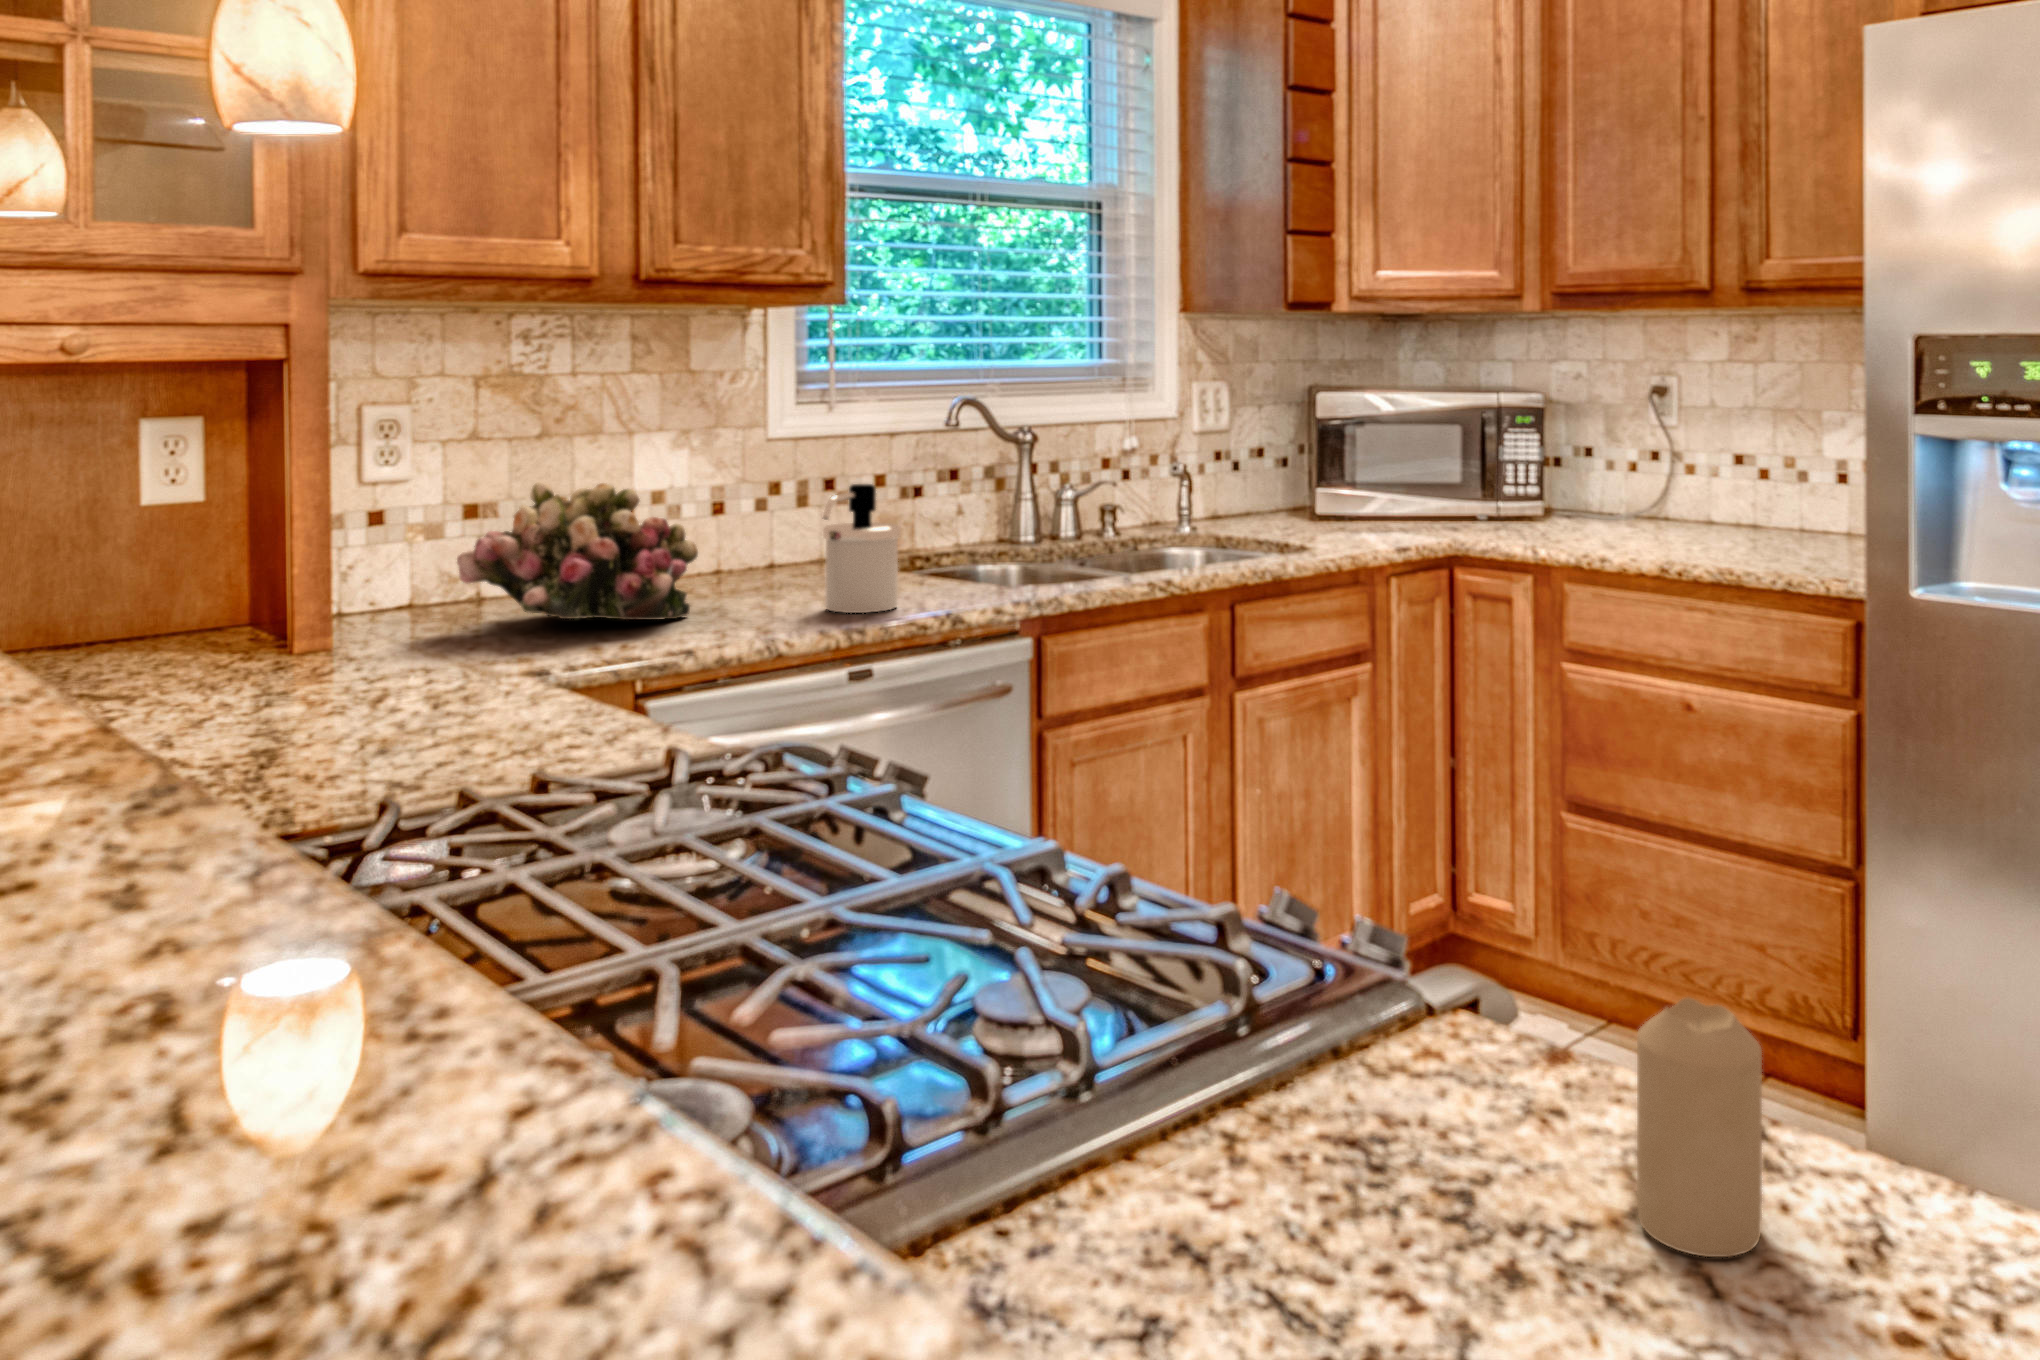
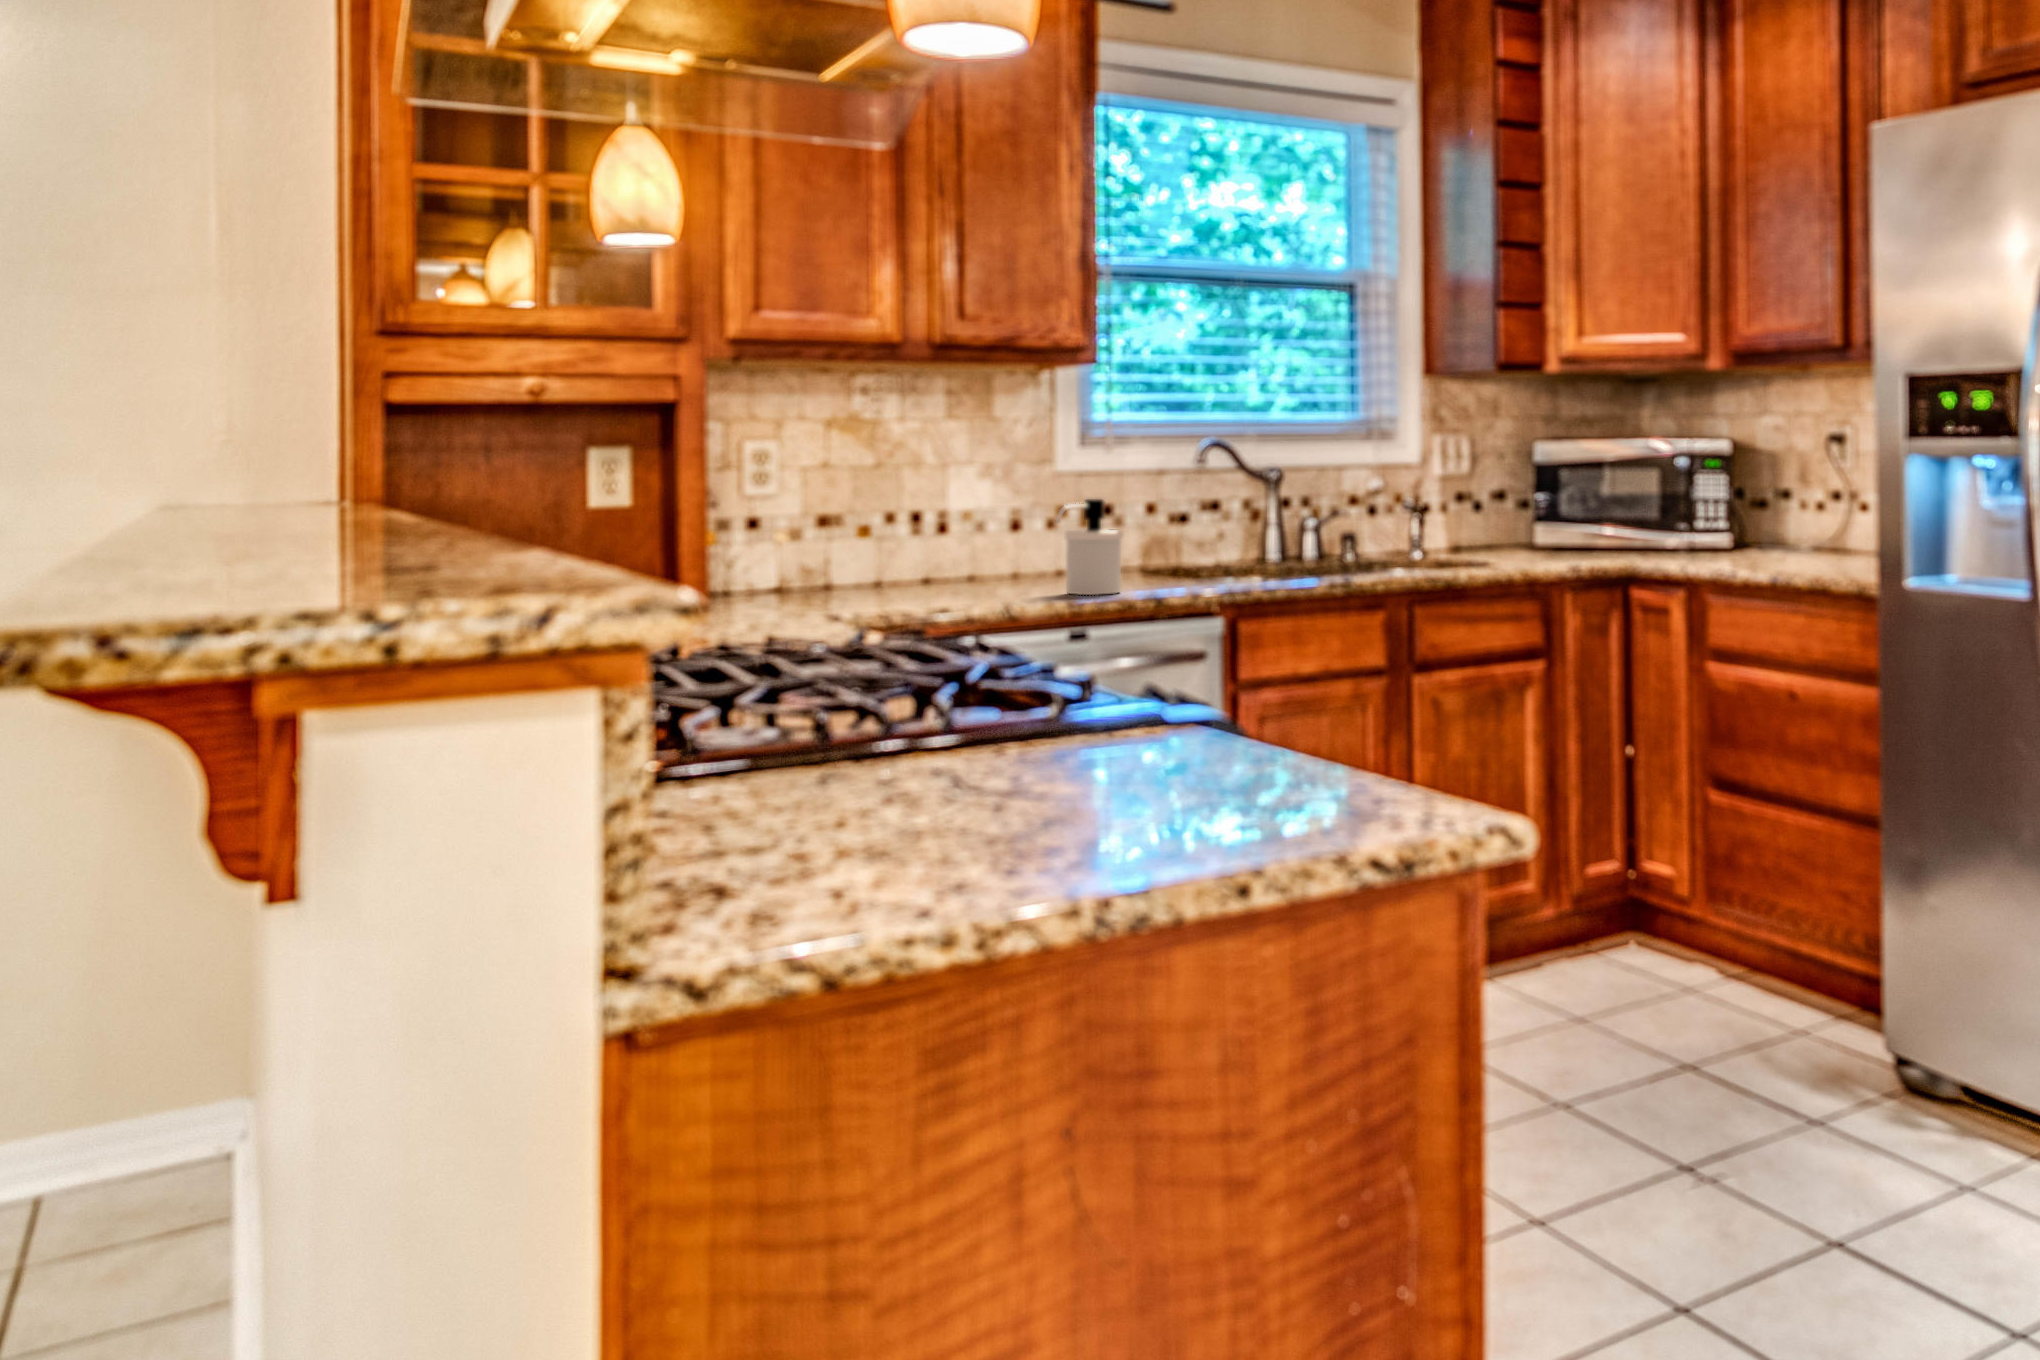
flower arrangement: present [457,482,698,620] -> none [797,494,973,596]
candle: present [1637,998,1762,1257] -> none [1131,659,1190,771]

